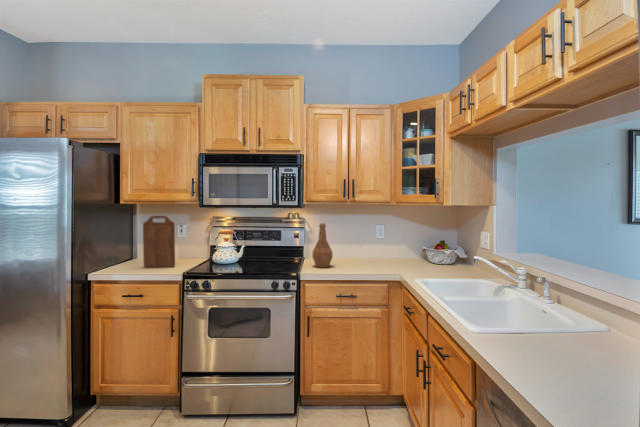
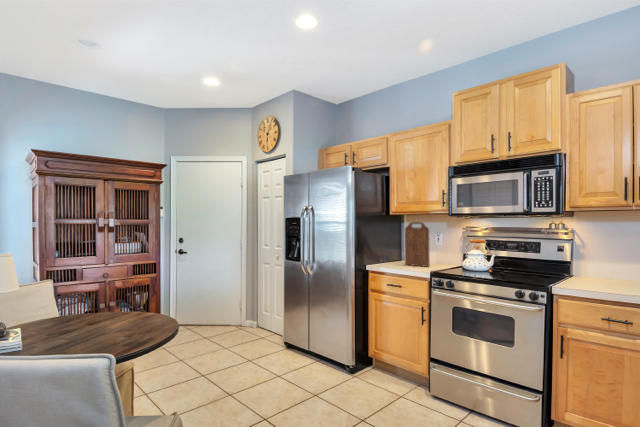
vase: present [312,223,333,267] -> none [575,232,605,285]

